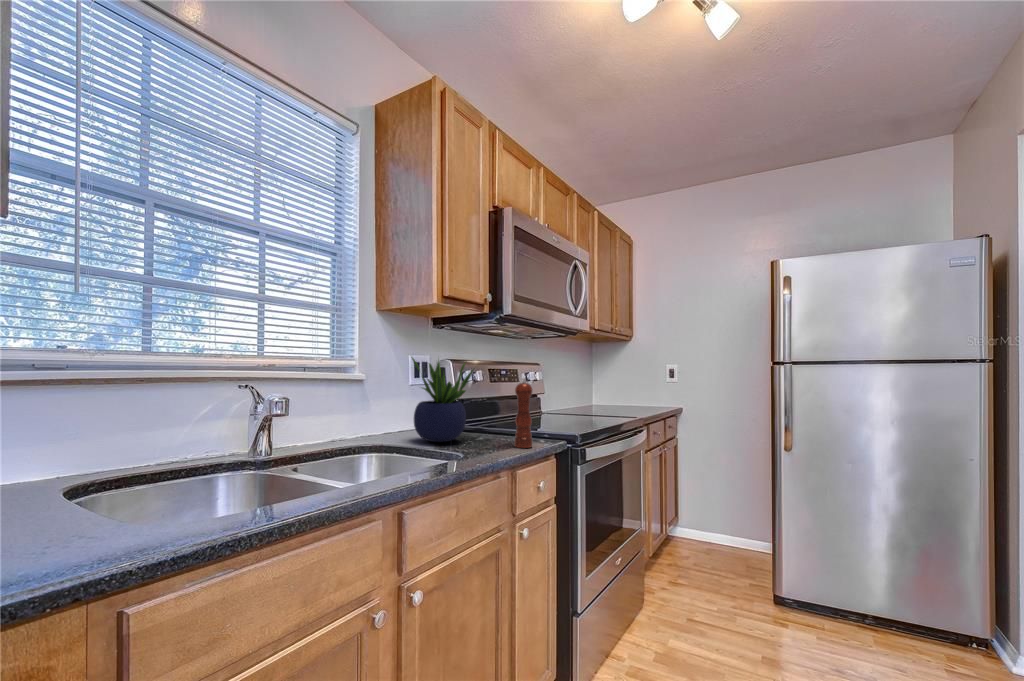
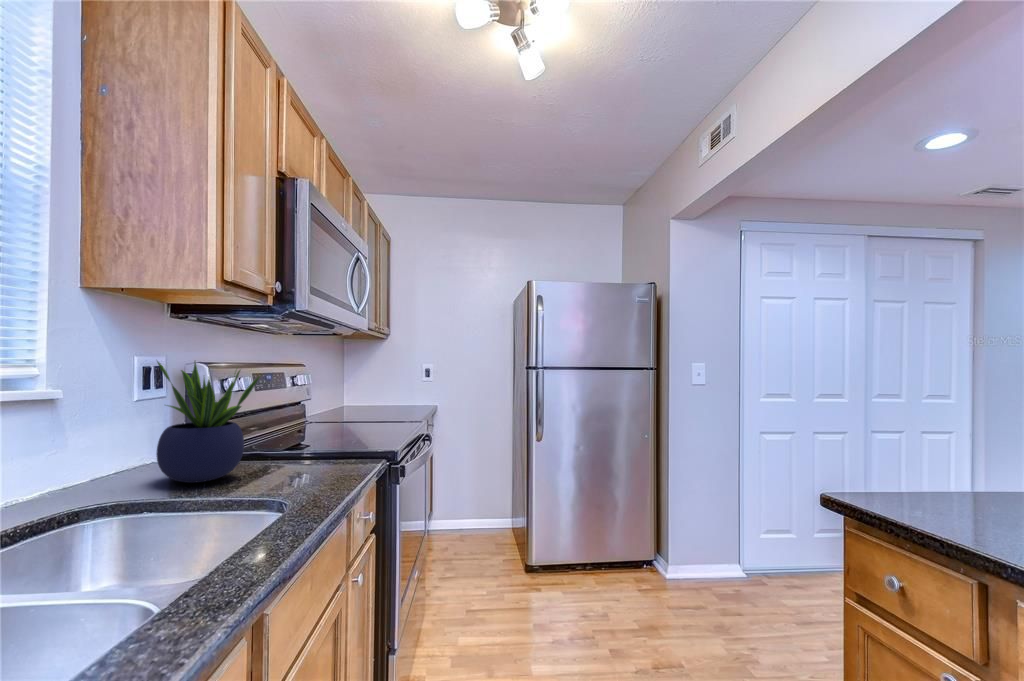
pepper mill: present [514,378,533,448] -> none [315,387,339,474]

